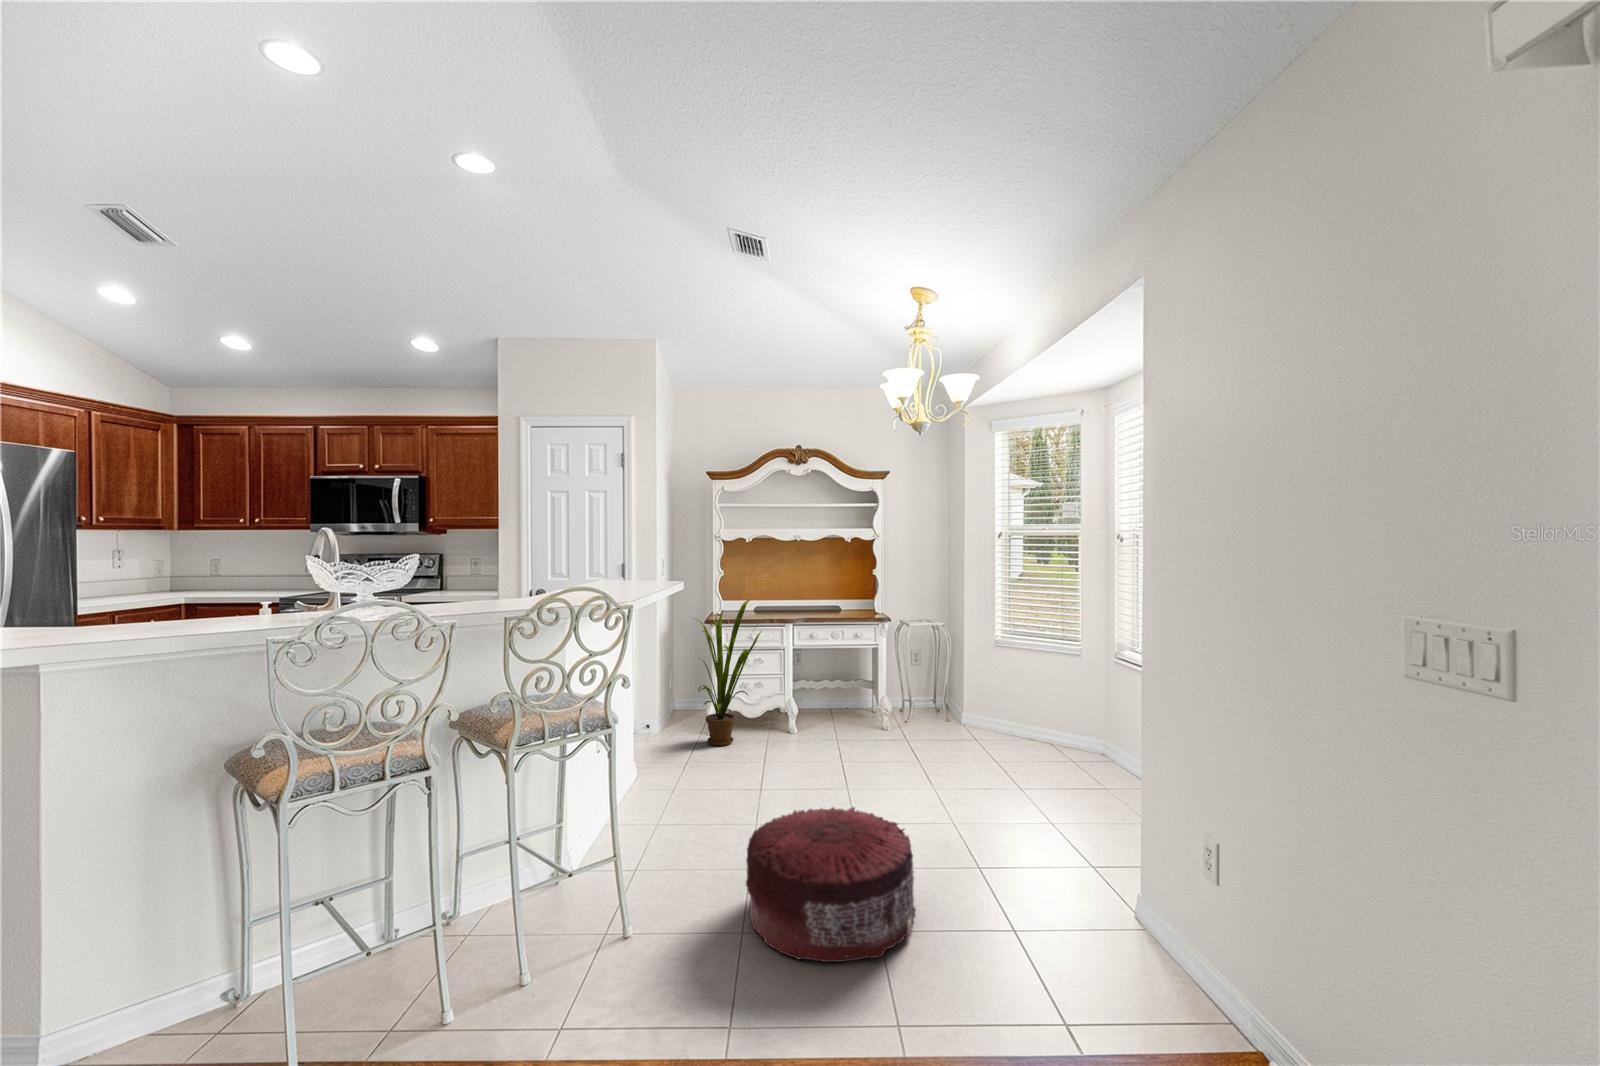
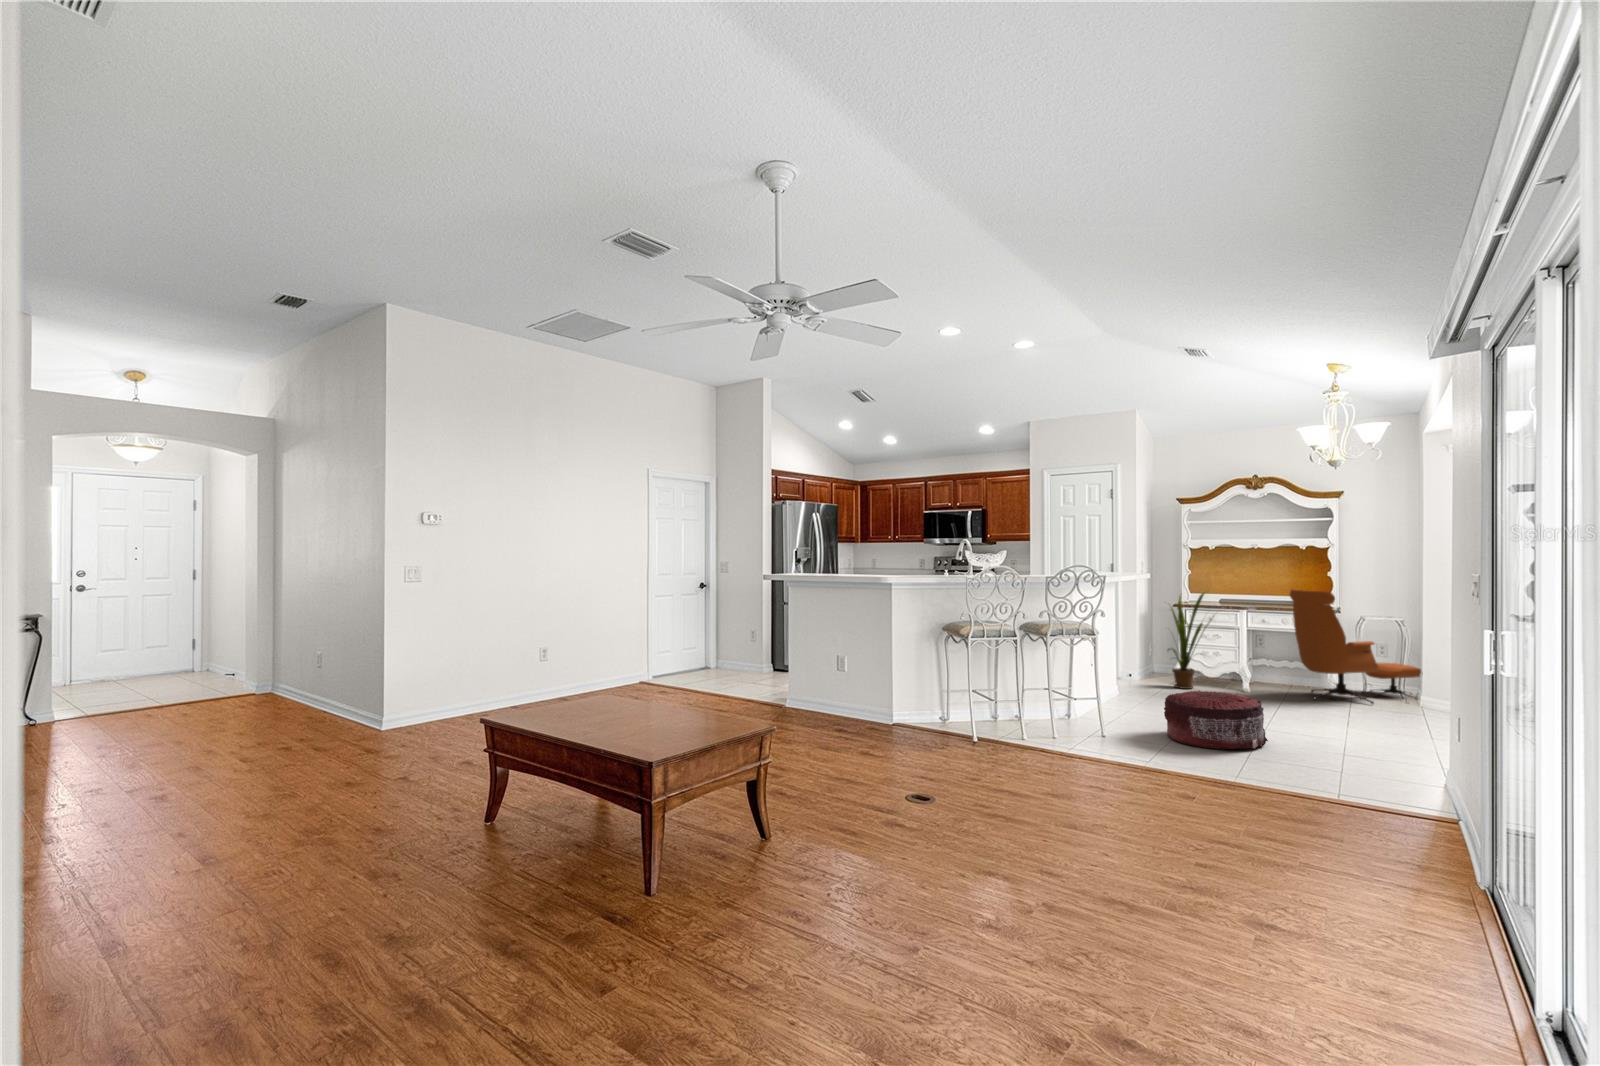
lounge chair: none [850,596,966,741] -> present [1290,589,1421,704]

